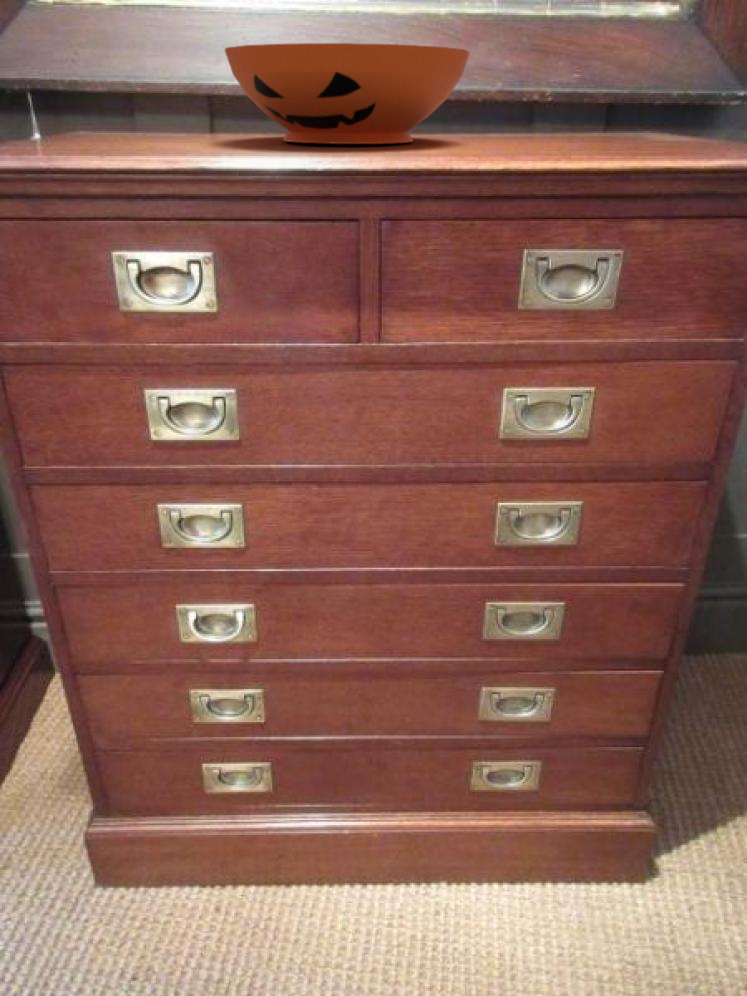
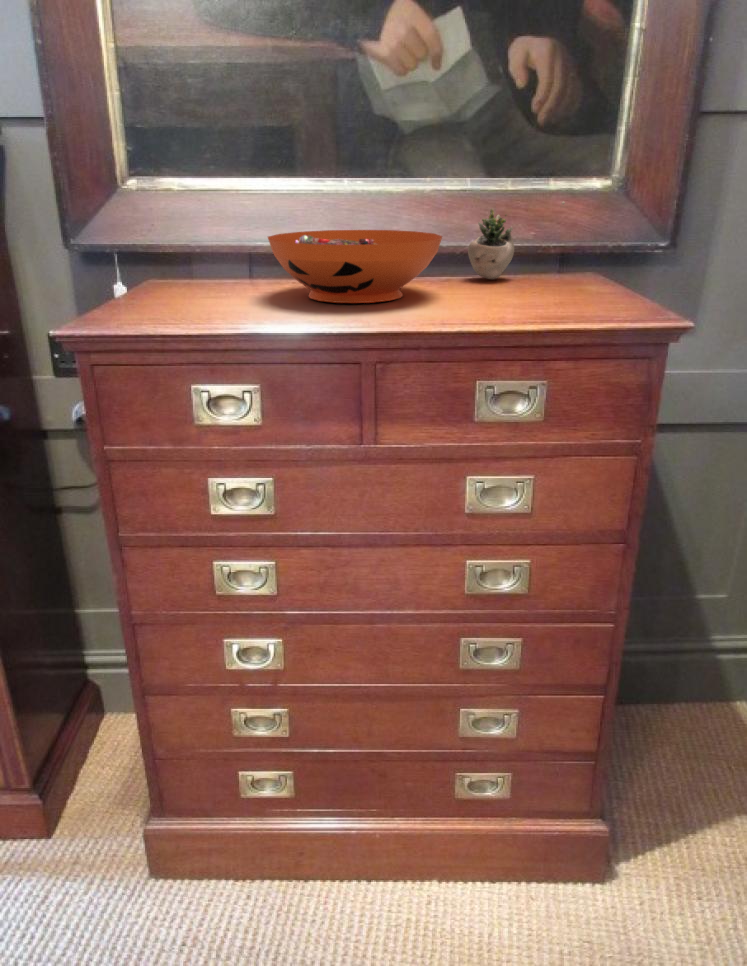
succulent plant: none [496,20,630,133] -> present [468,202,565,279]

